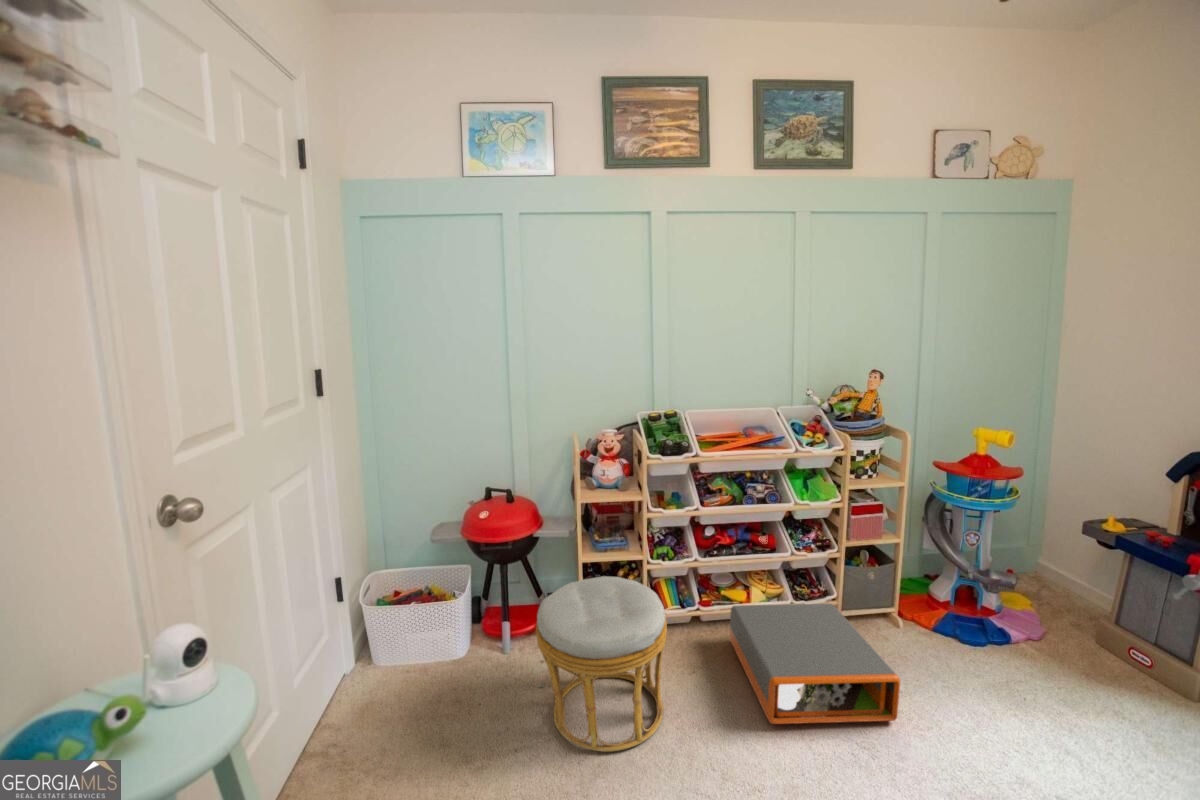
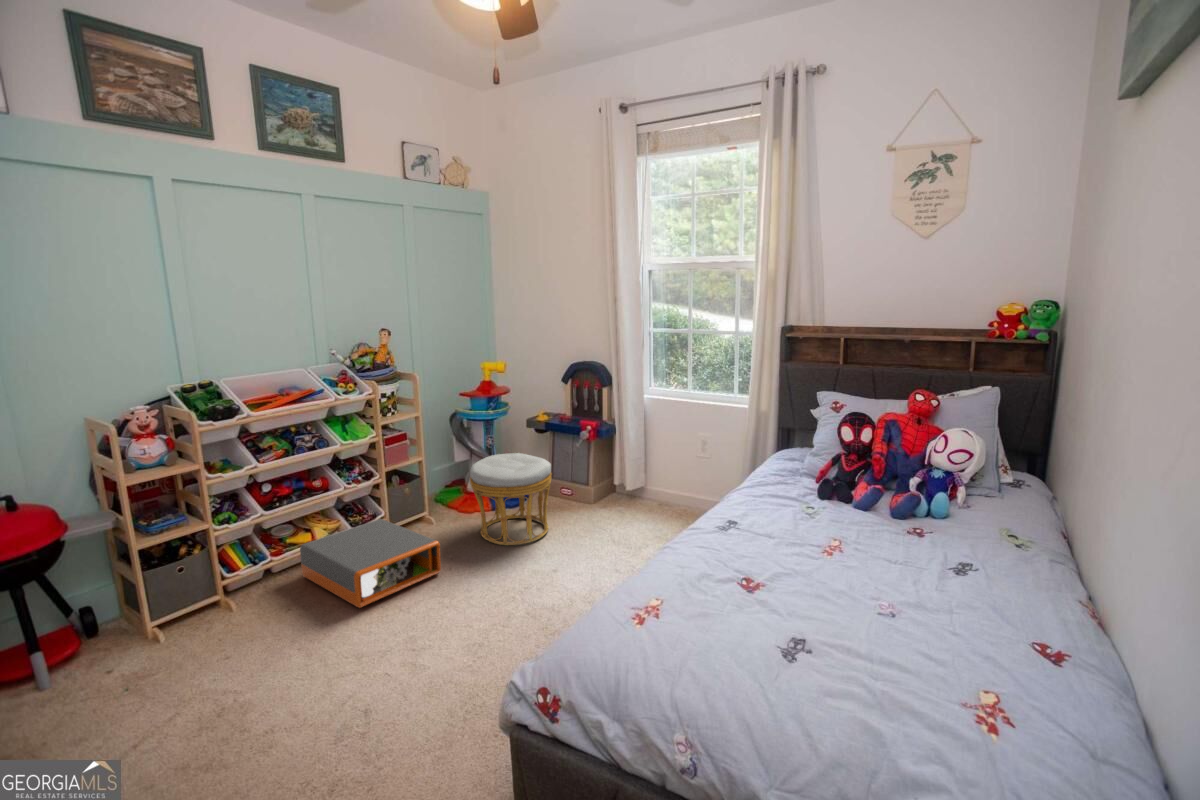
ottoman: present [536,576,667,752] -> present [470,453,551,545]

